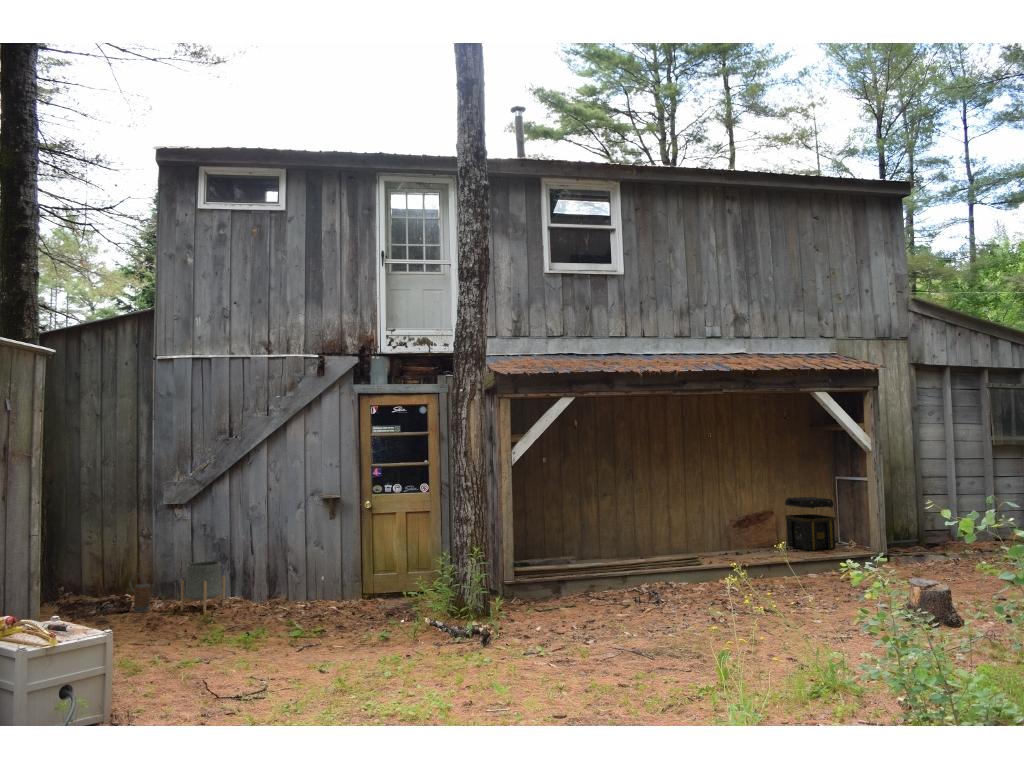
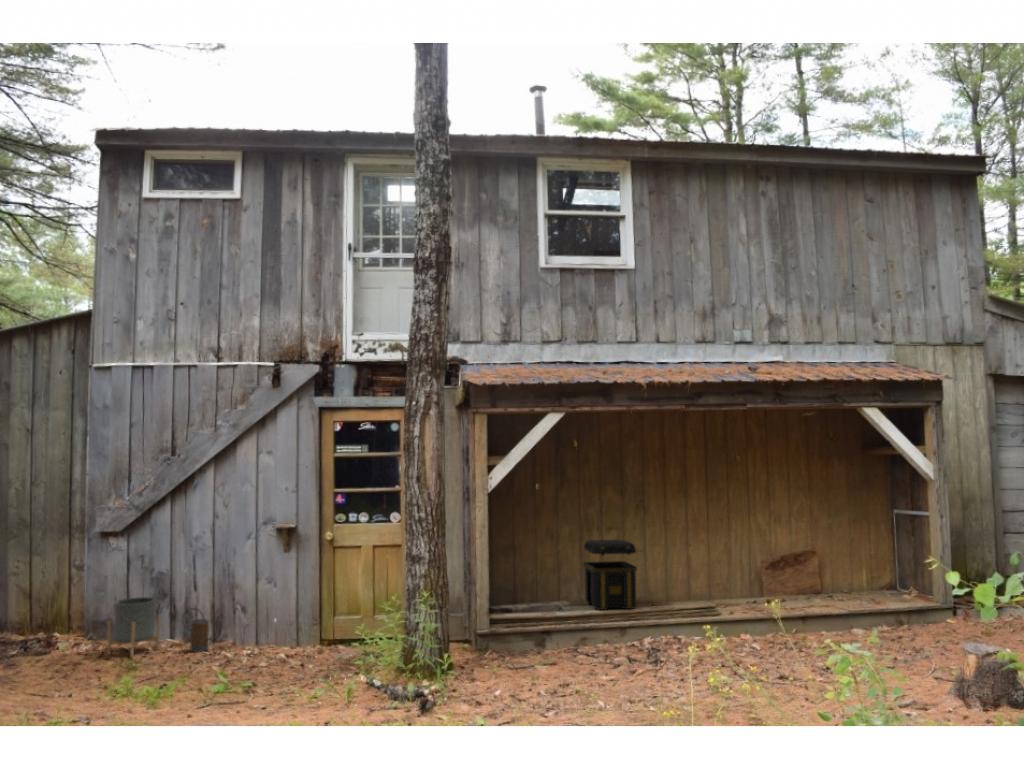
toolbox: present [785,497,836,551] -> present [584,540,637,610]
watering can: present [129,573,155,613] -> present [182,608,218,652]

